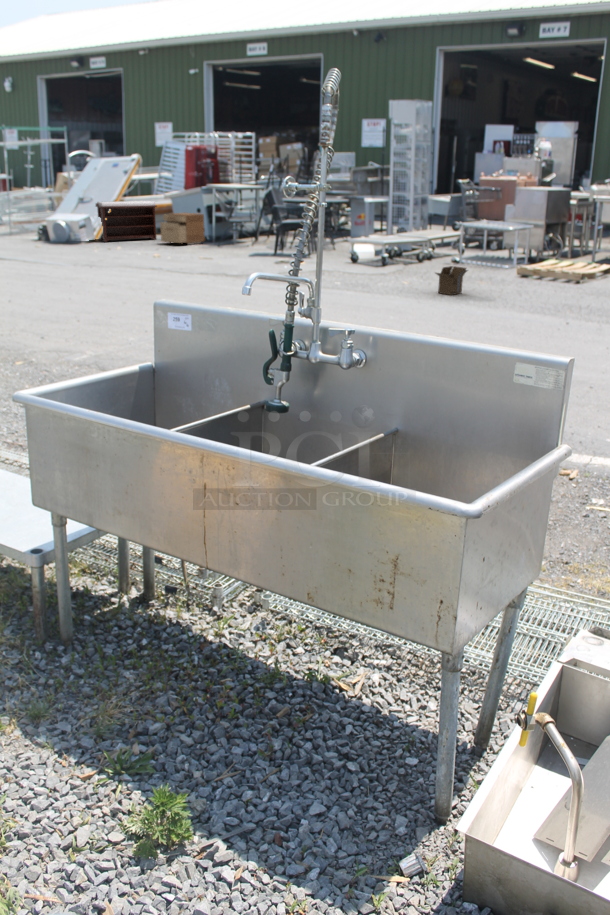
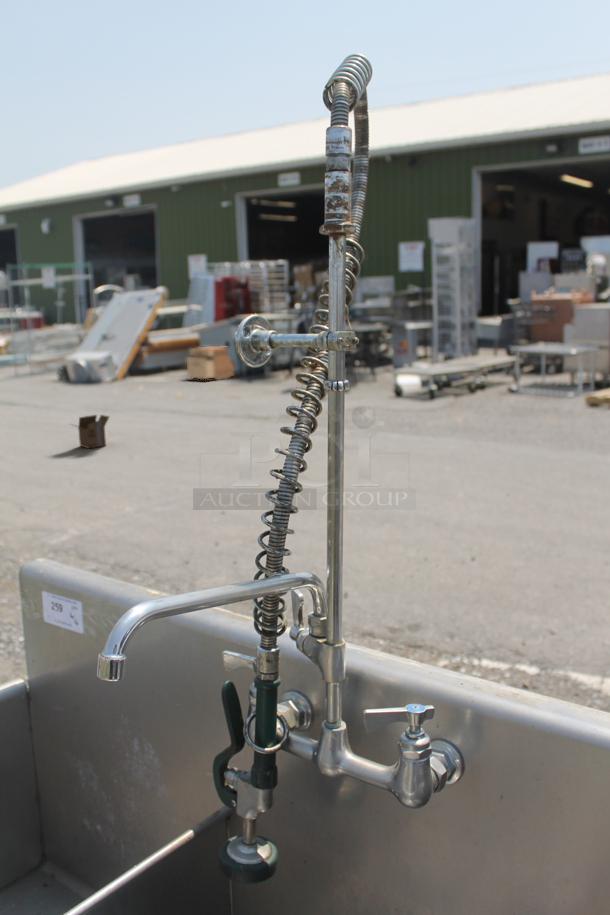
bench: present [96,201,157,242] -> none [119,335,184,380]
cardboard box: present [436,266,467,295] -> present [78,415,109,448]

